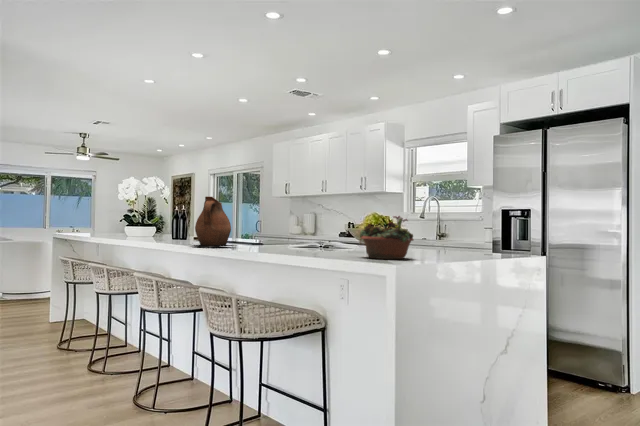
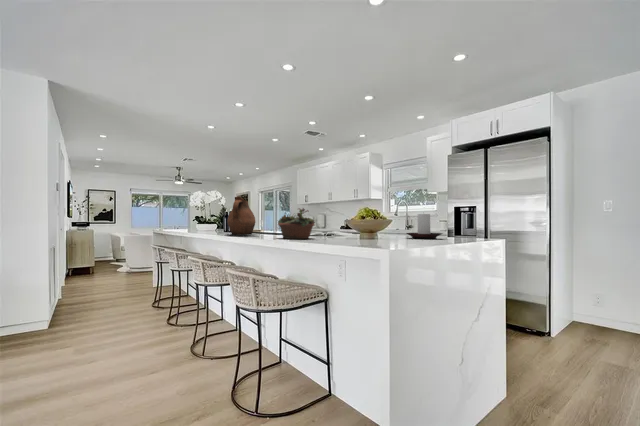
succulent planter: present [360,216,414,259] -> present [278,208,315,239]
candle holder: none [425,220,472,254] -> present [406,214,442,239]

